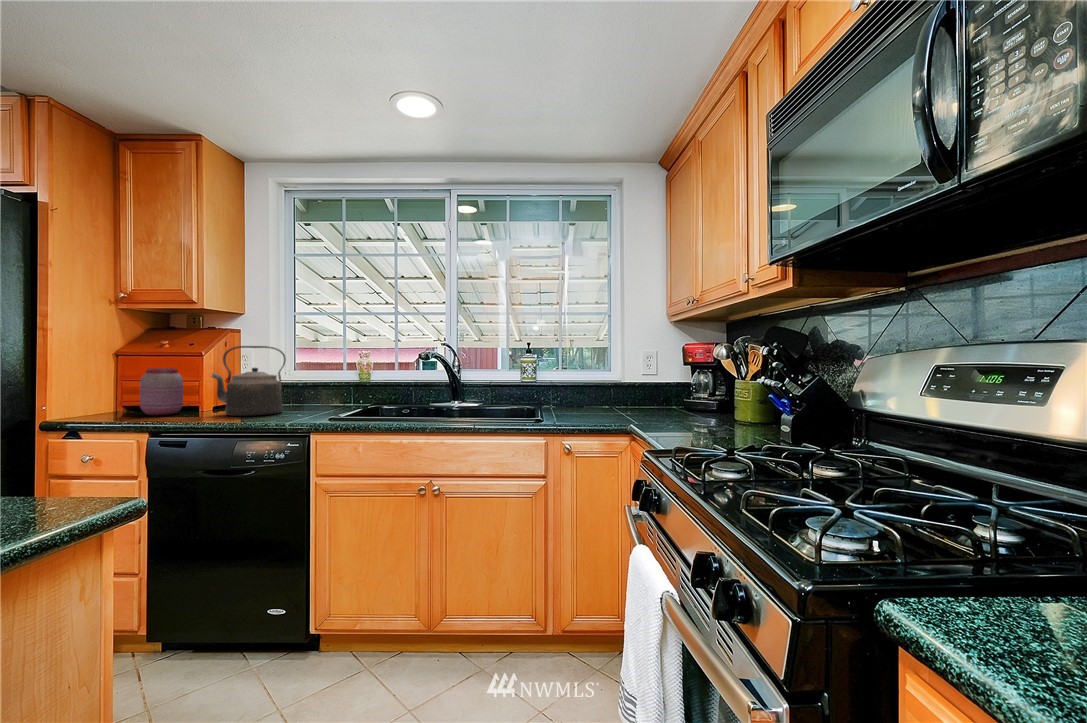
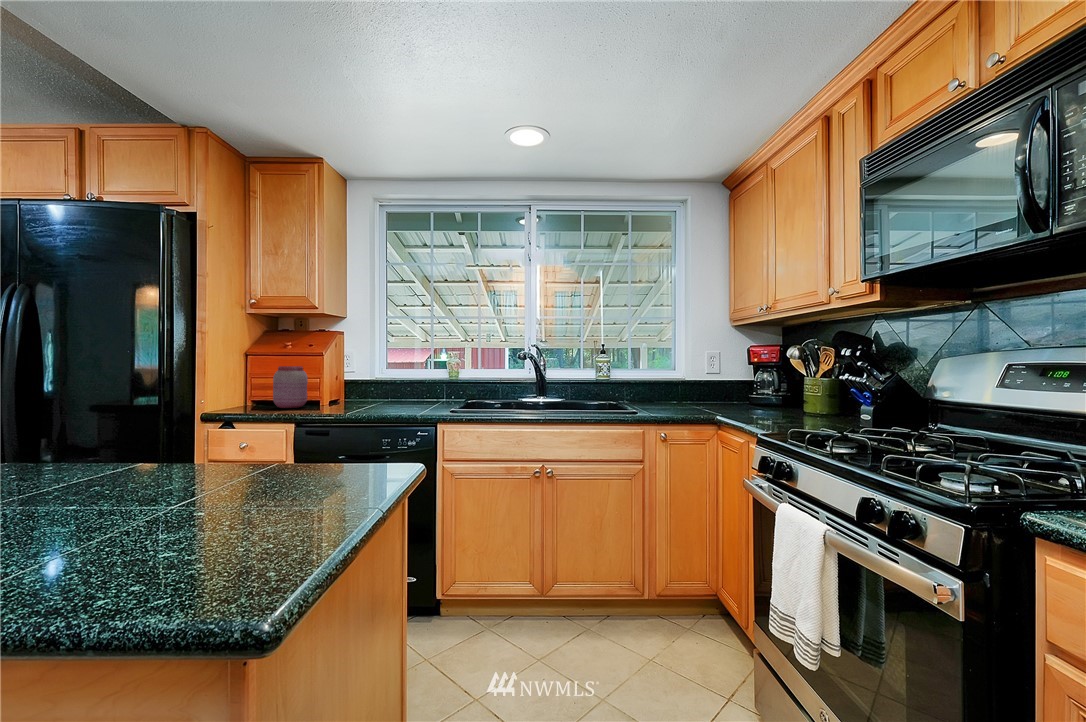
kettle: present [212,346,286,416] -> none [336,347,398,409]

